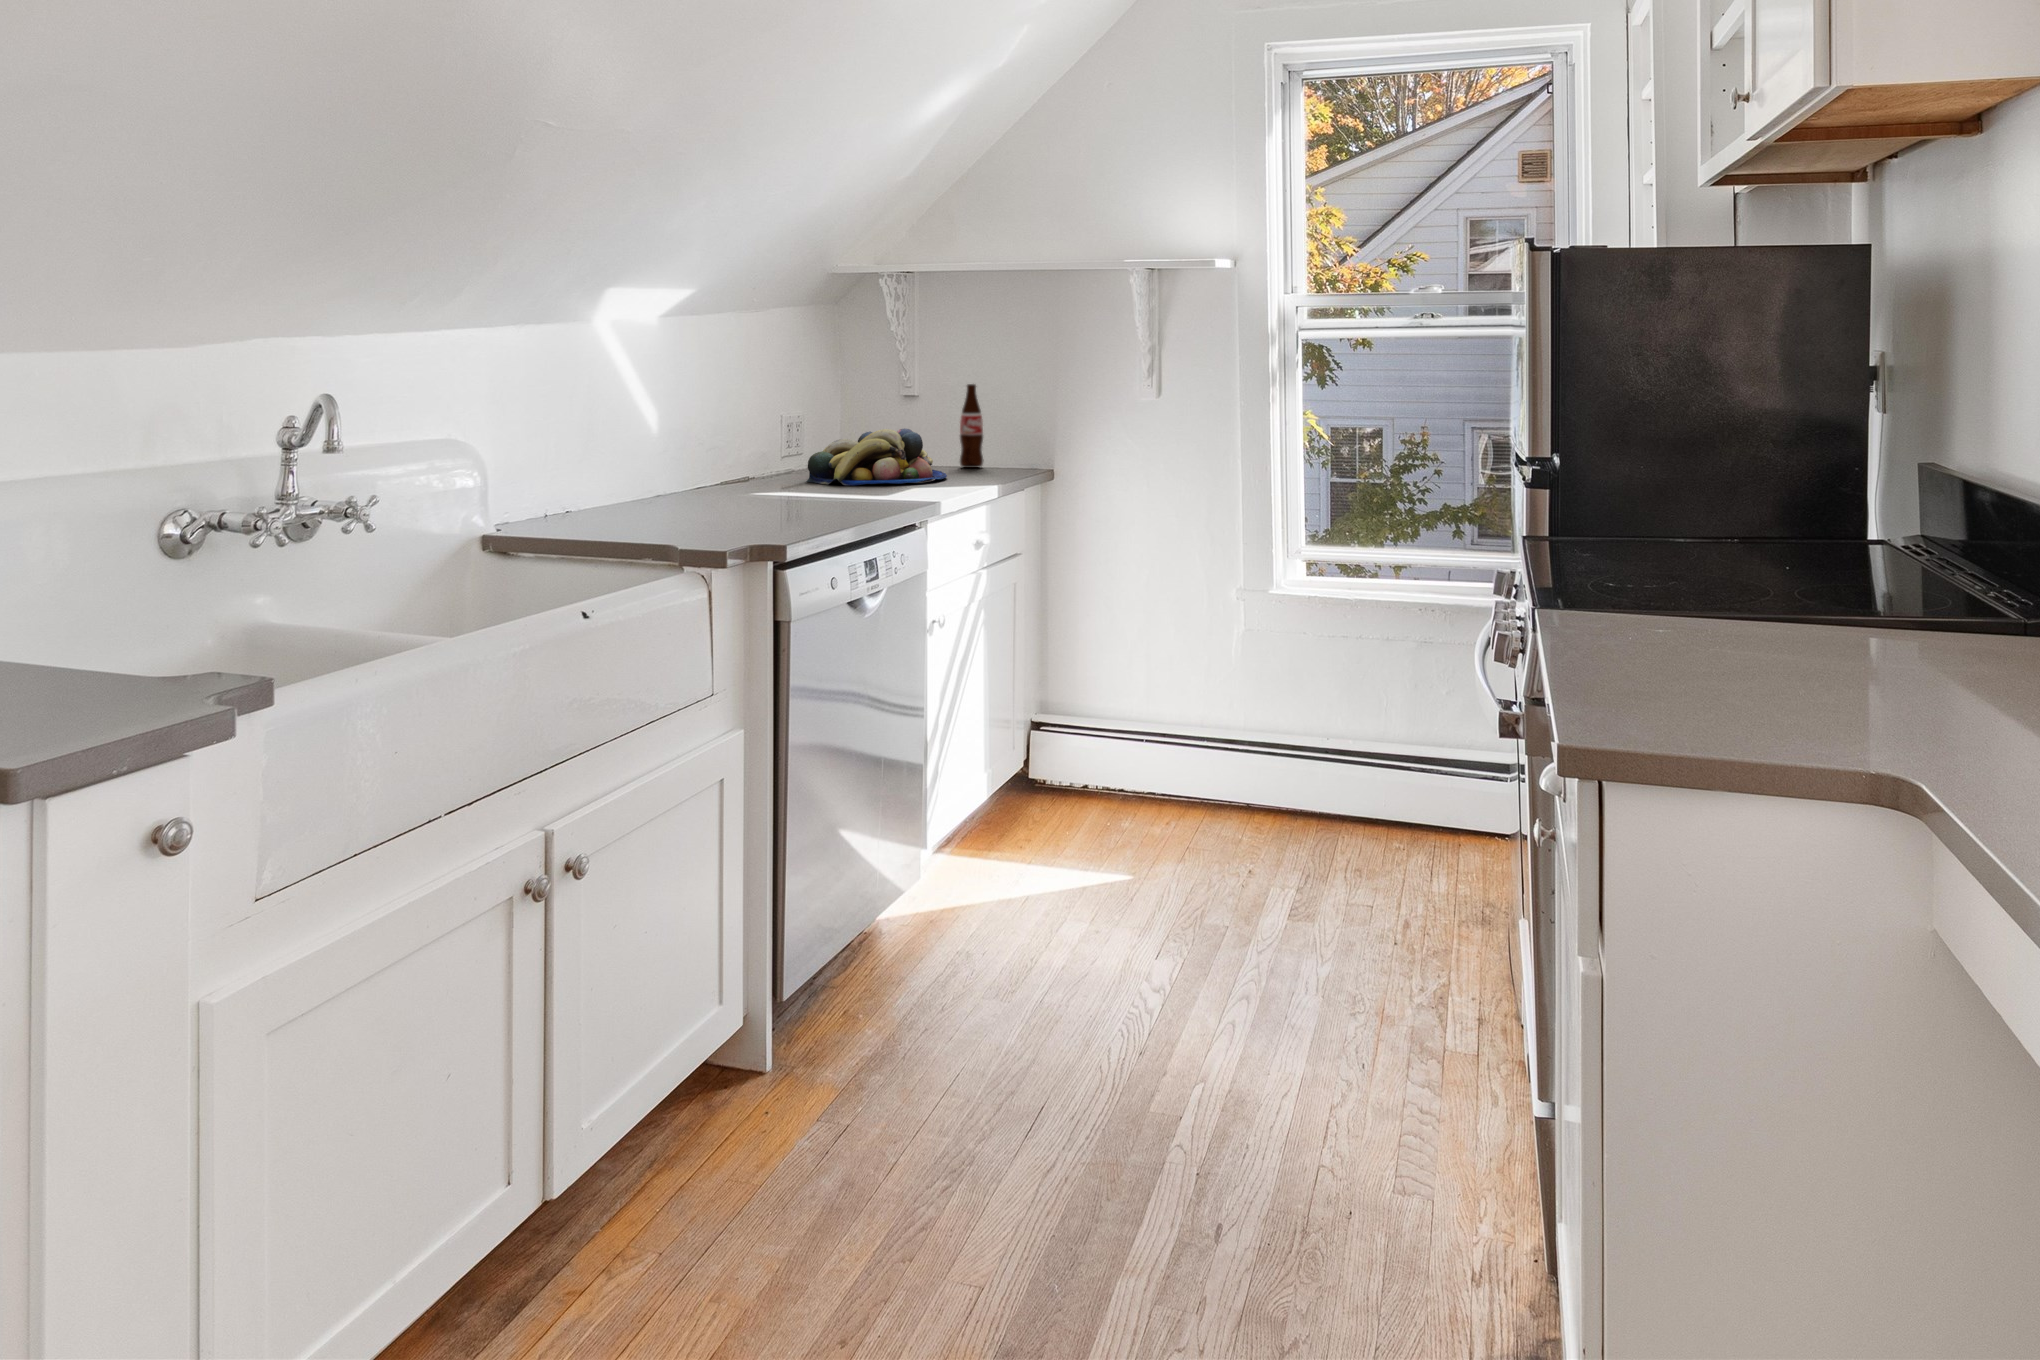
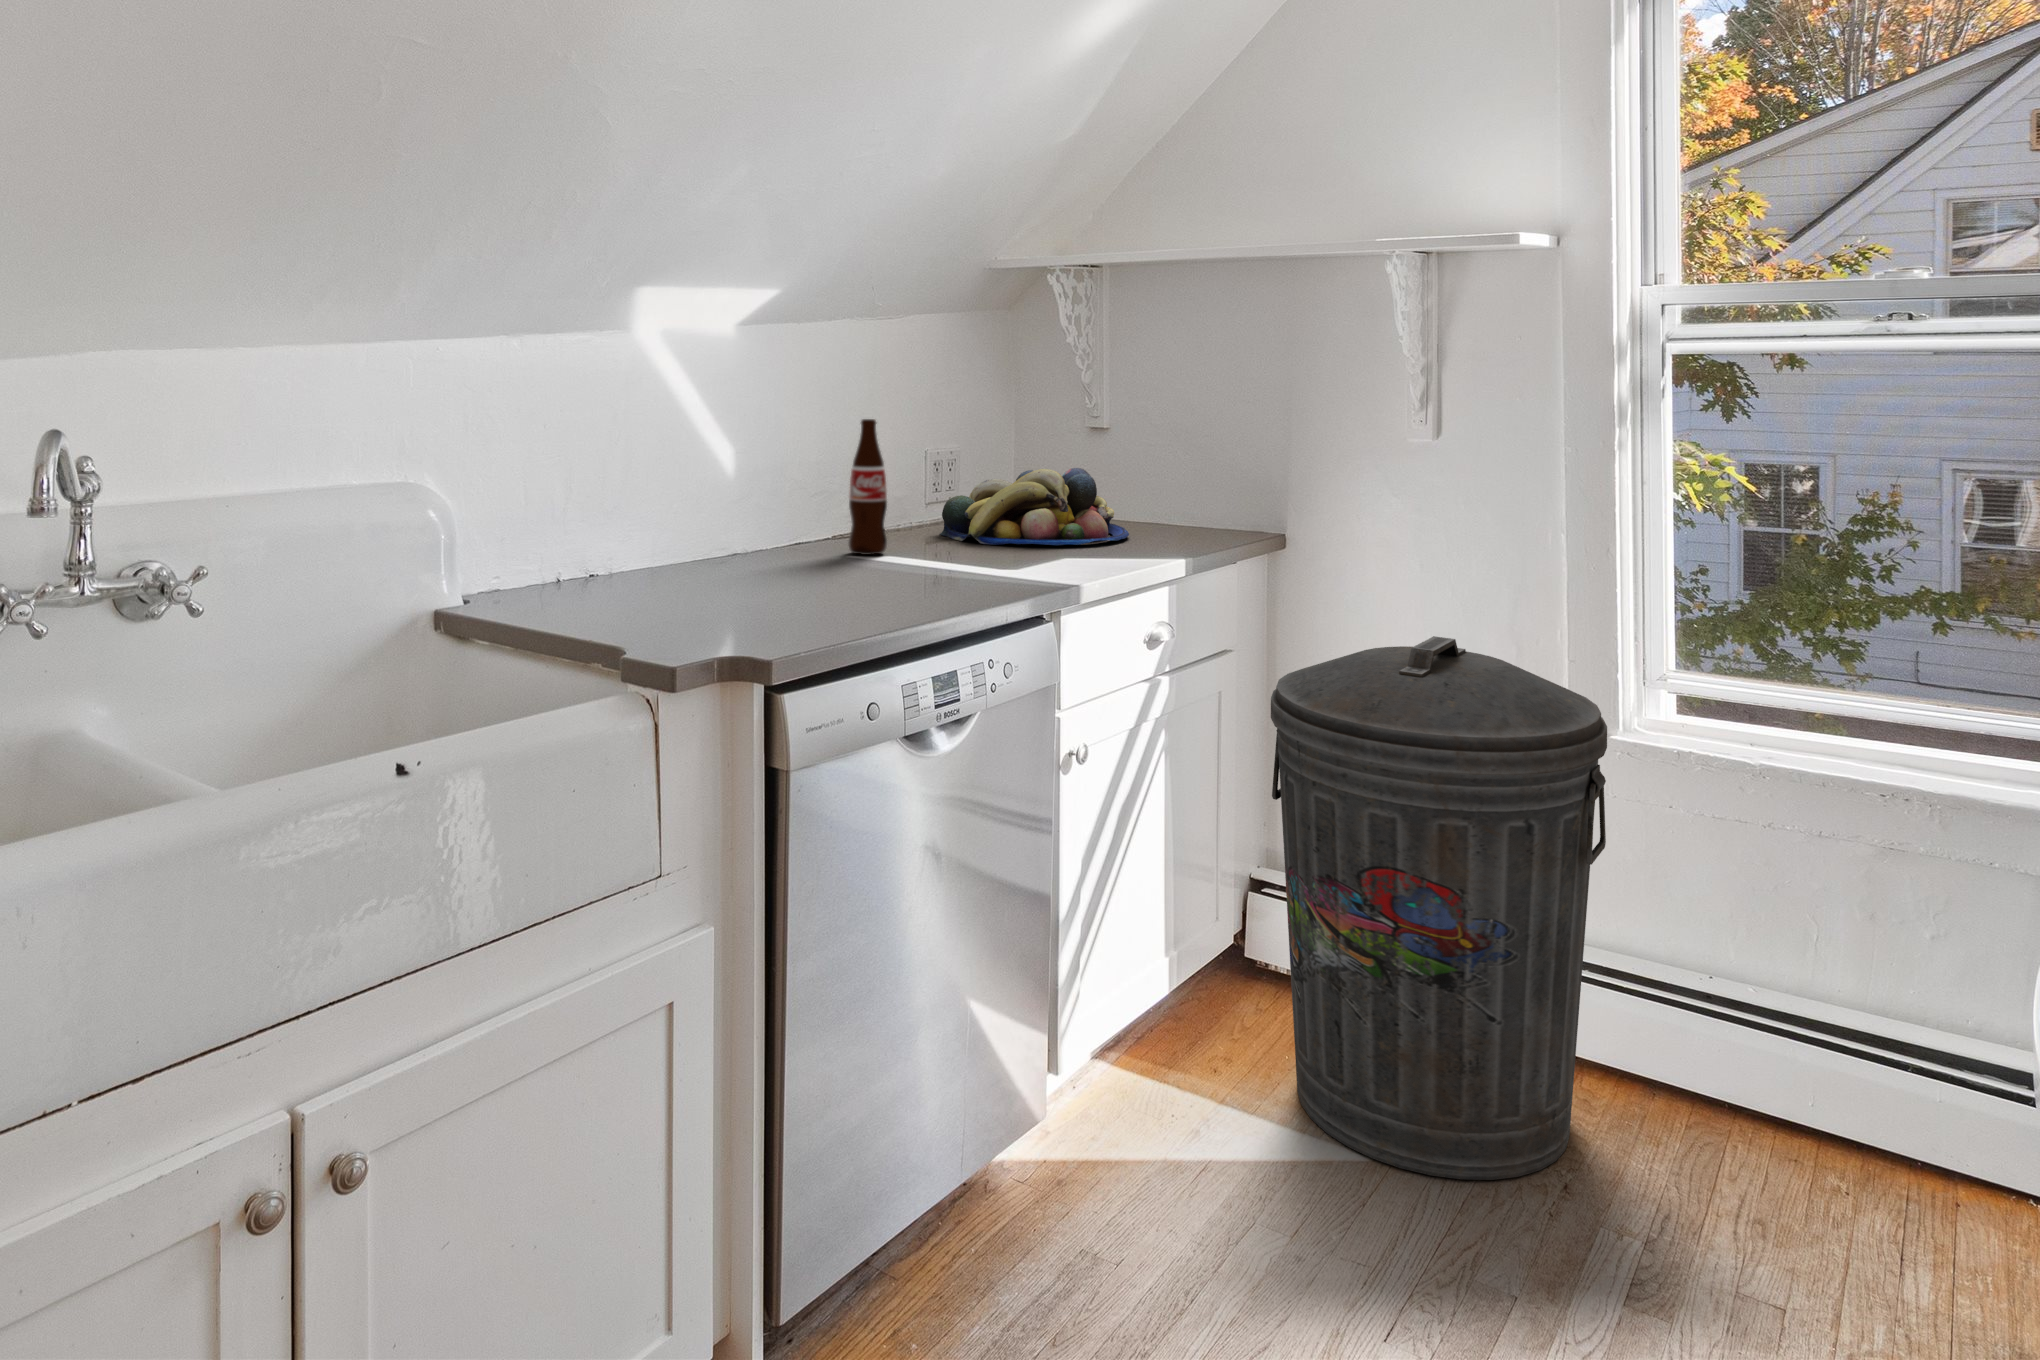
bottle: present [960,384,983,468] -> present [848,419,887,555]
trash can: none [1058,531,1270,878] -> present [1271,636,1607,1180]

